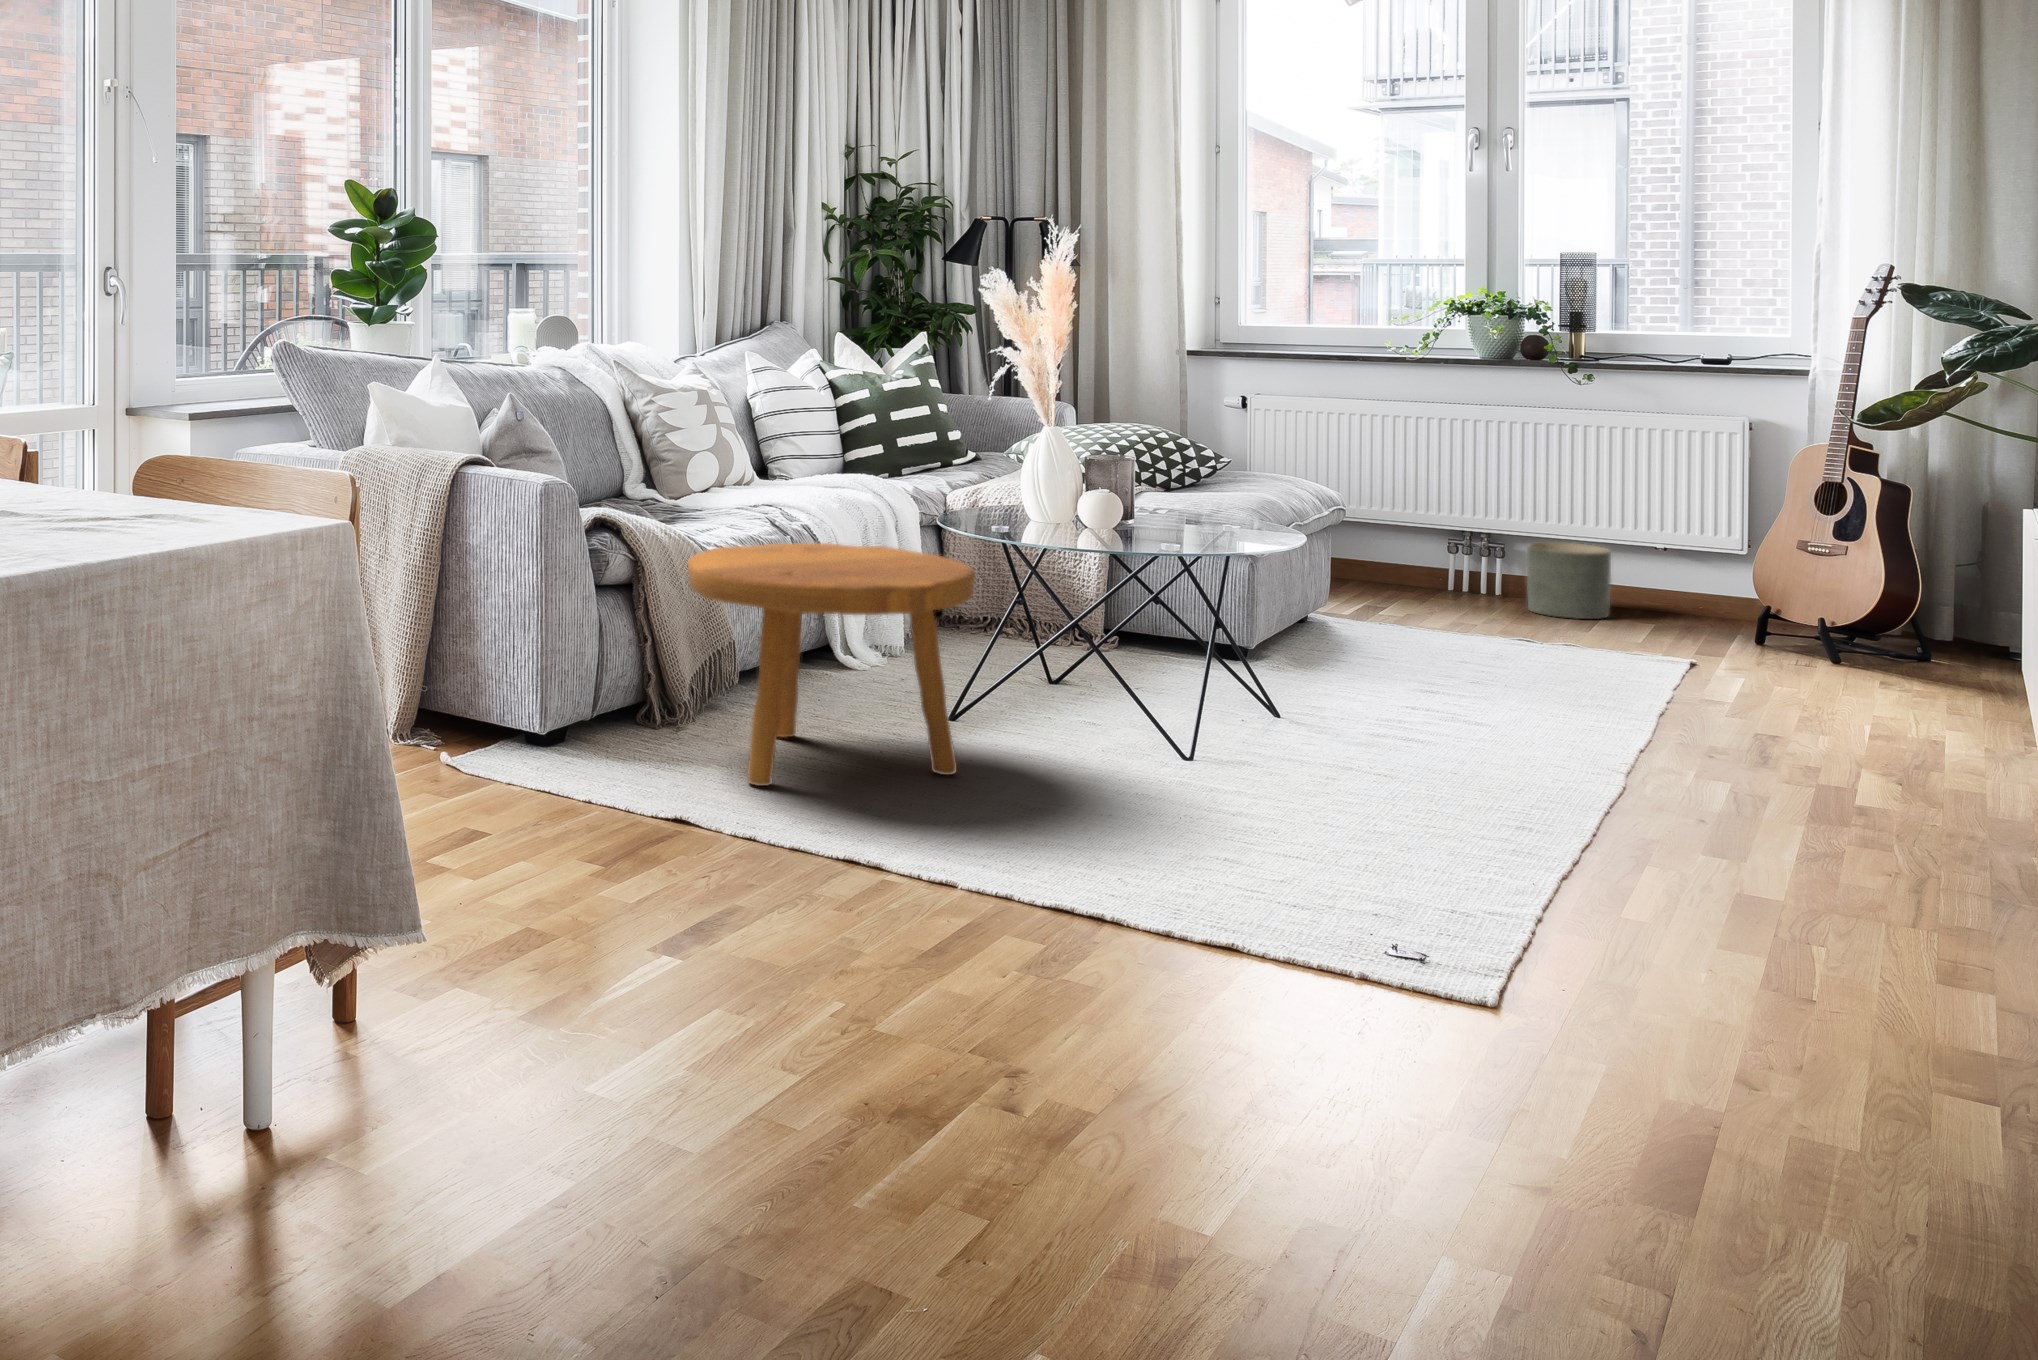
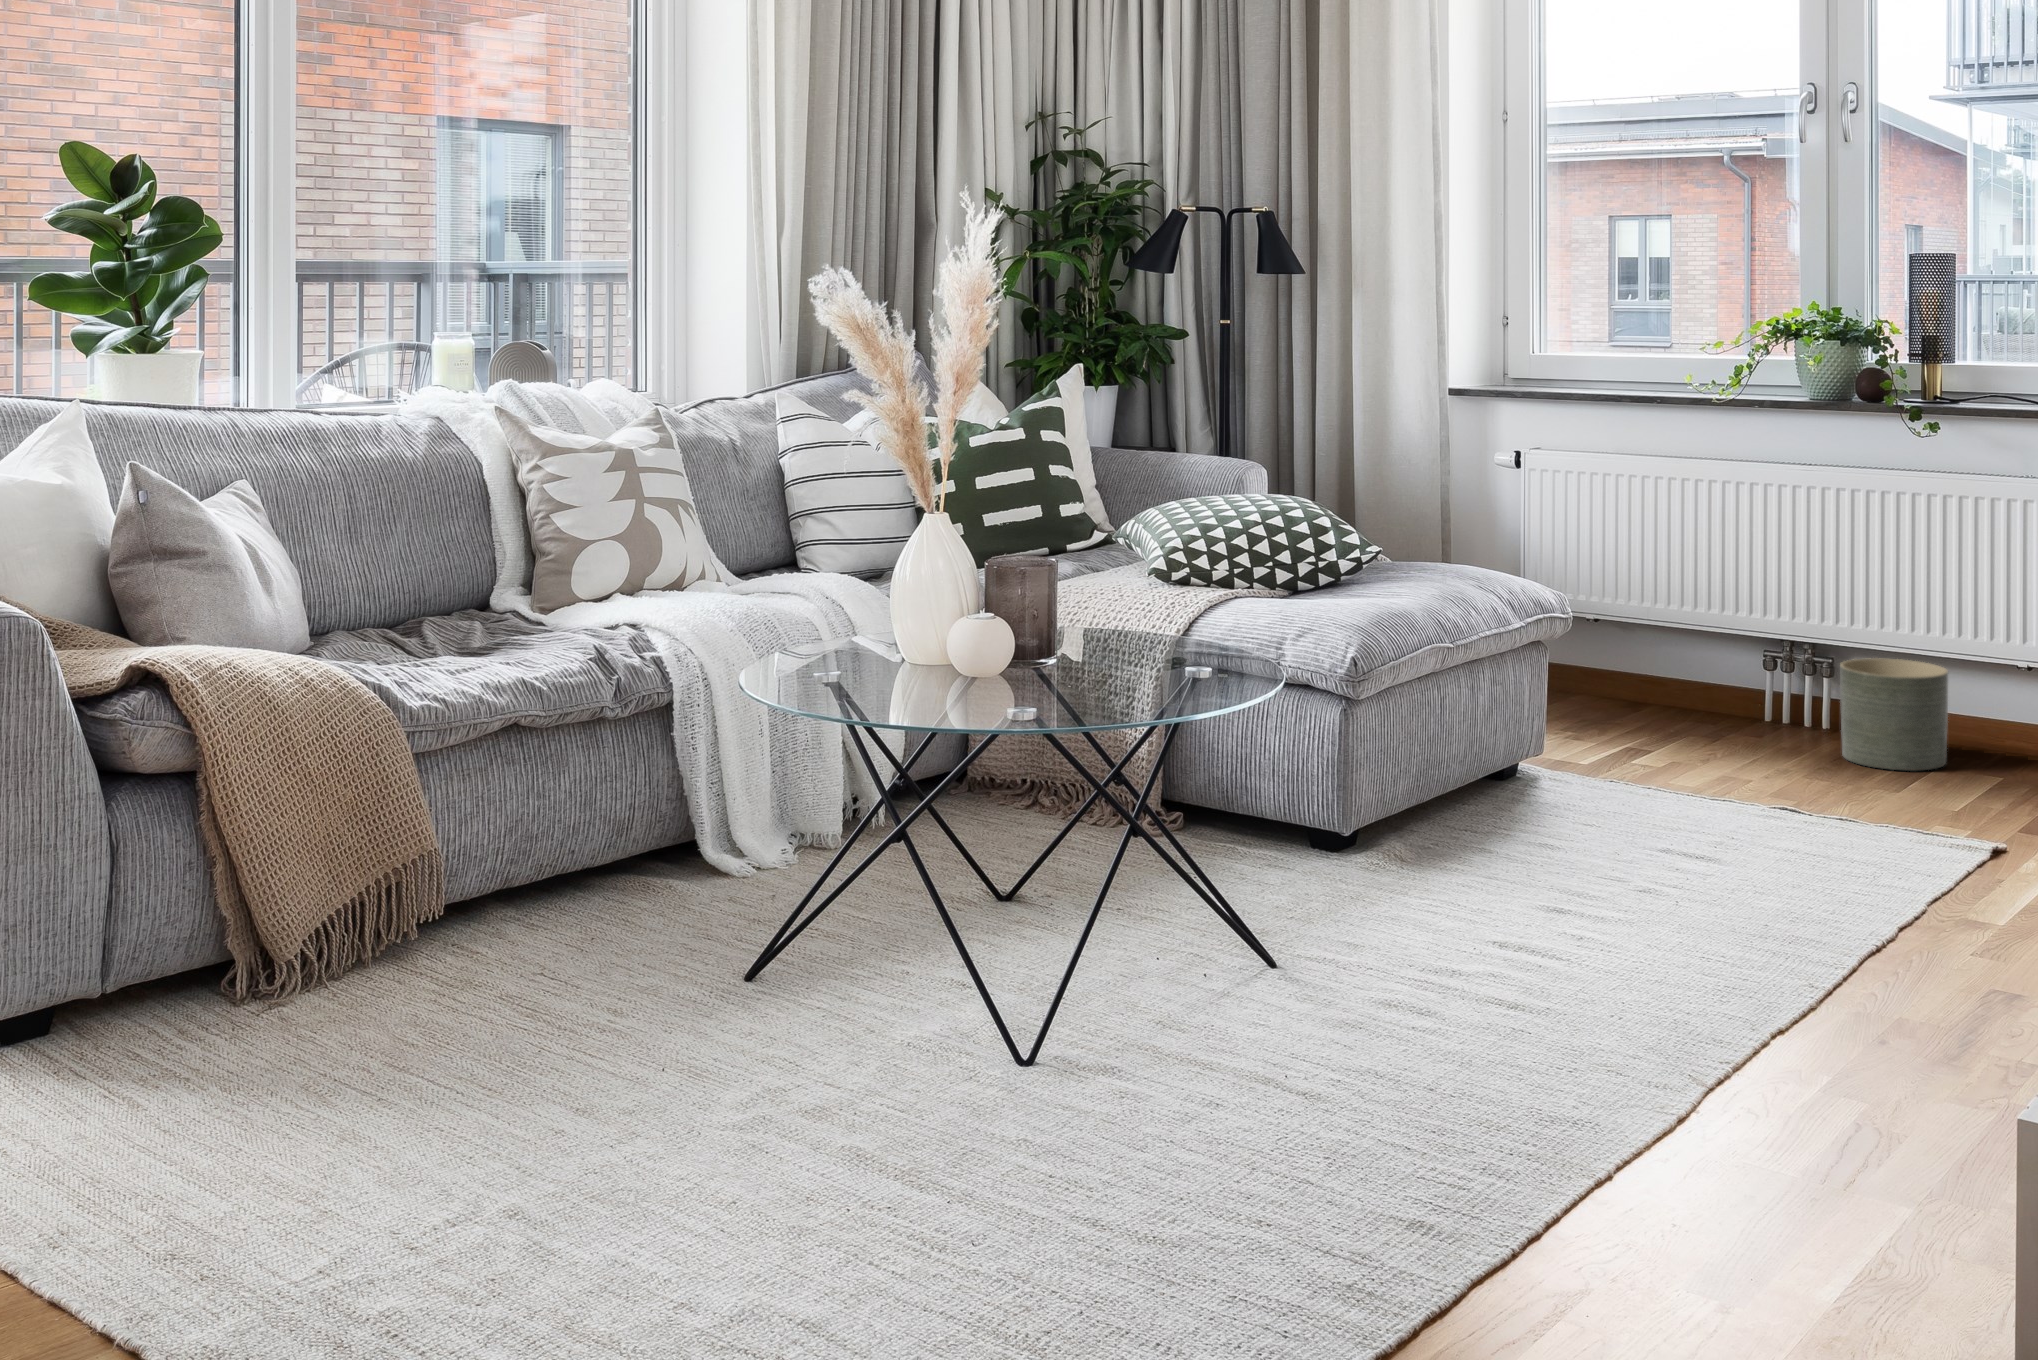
footstool: present [688,543,975,786] -> none [138,707,632,1143]

